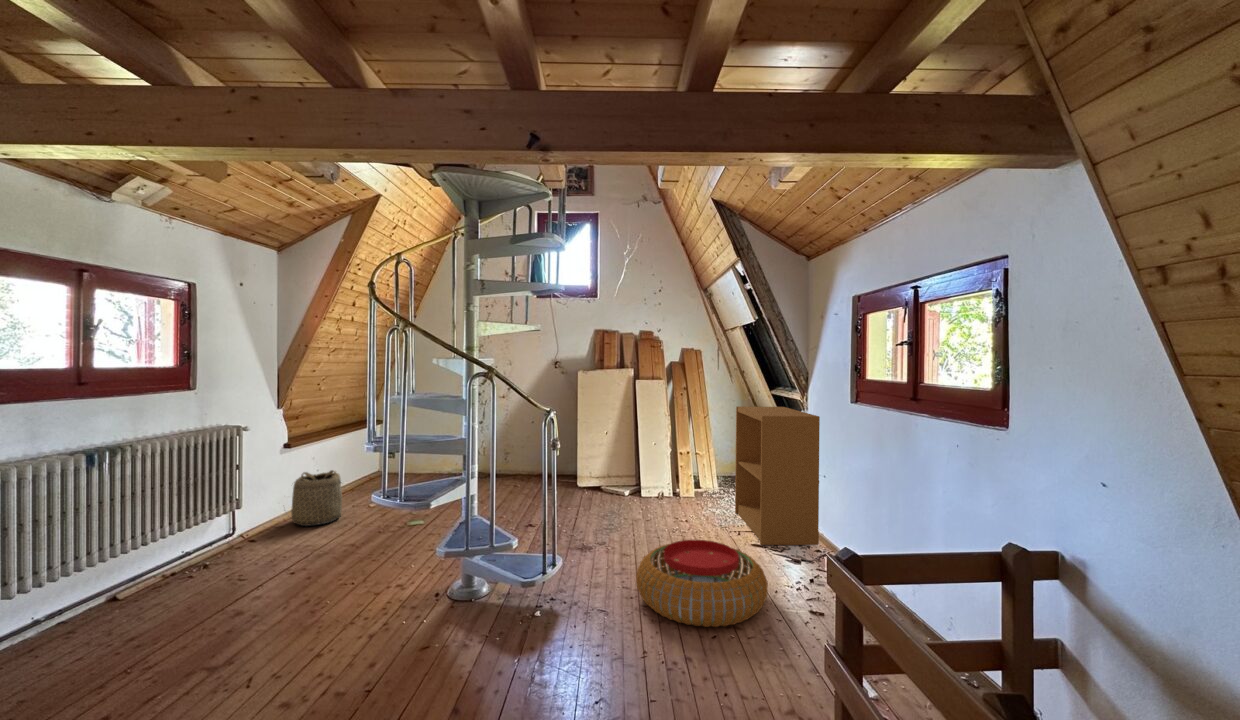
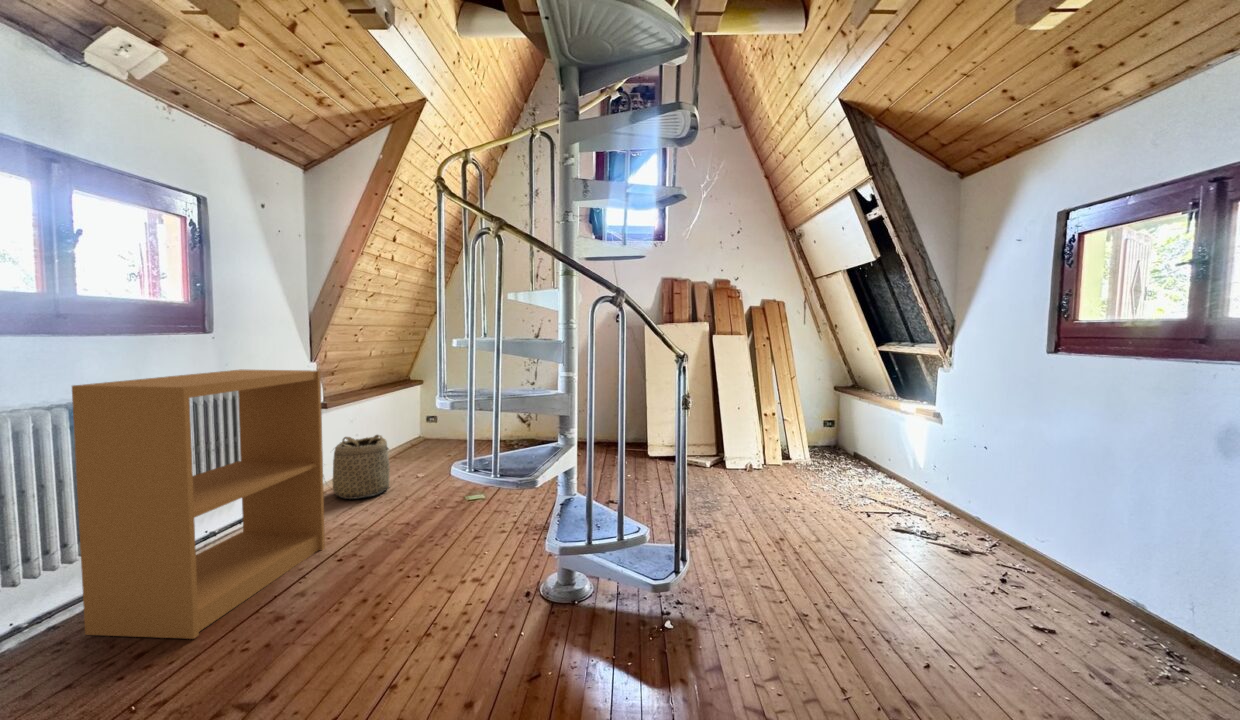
bookshelf: present [735,406,820,545] -> present [72,369,325,639]
pouf: present [636,540,768,627] -> none [783,525,977,648]

